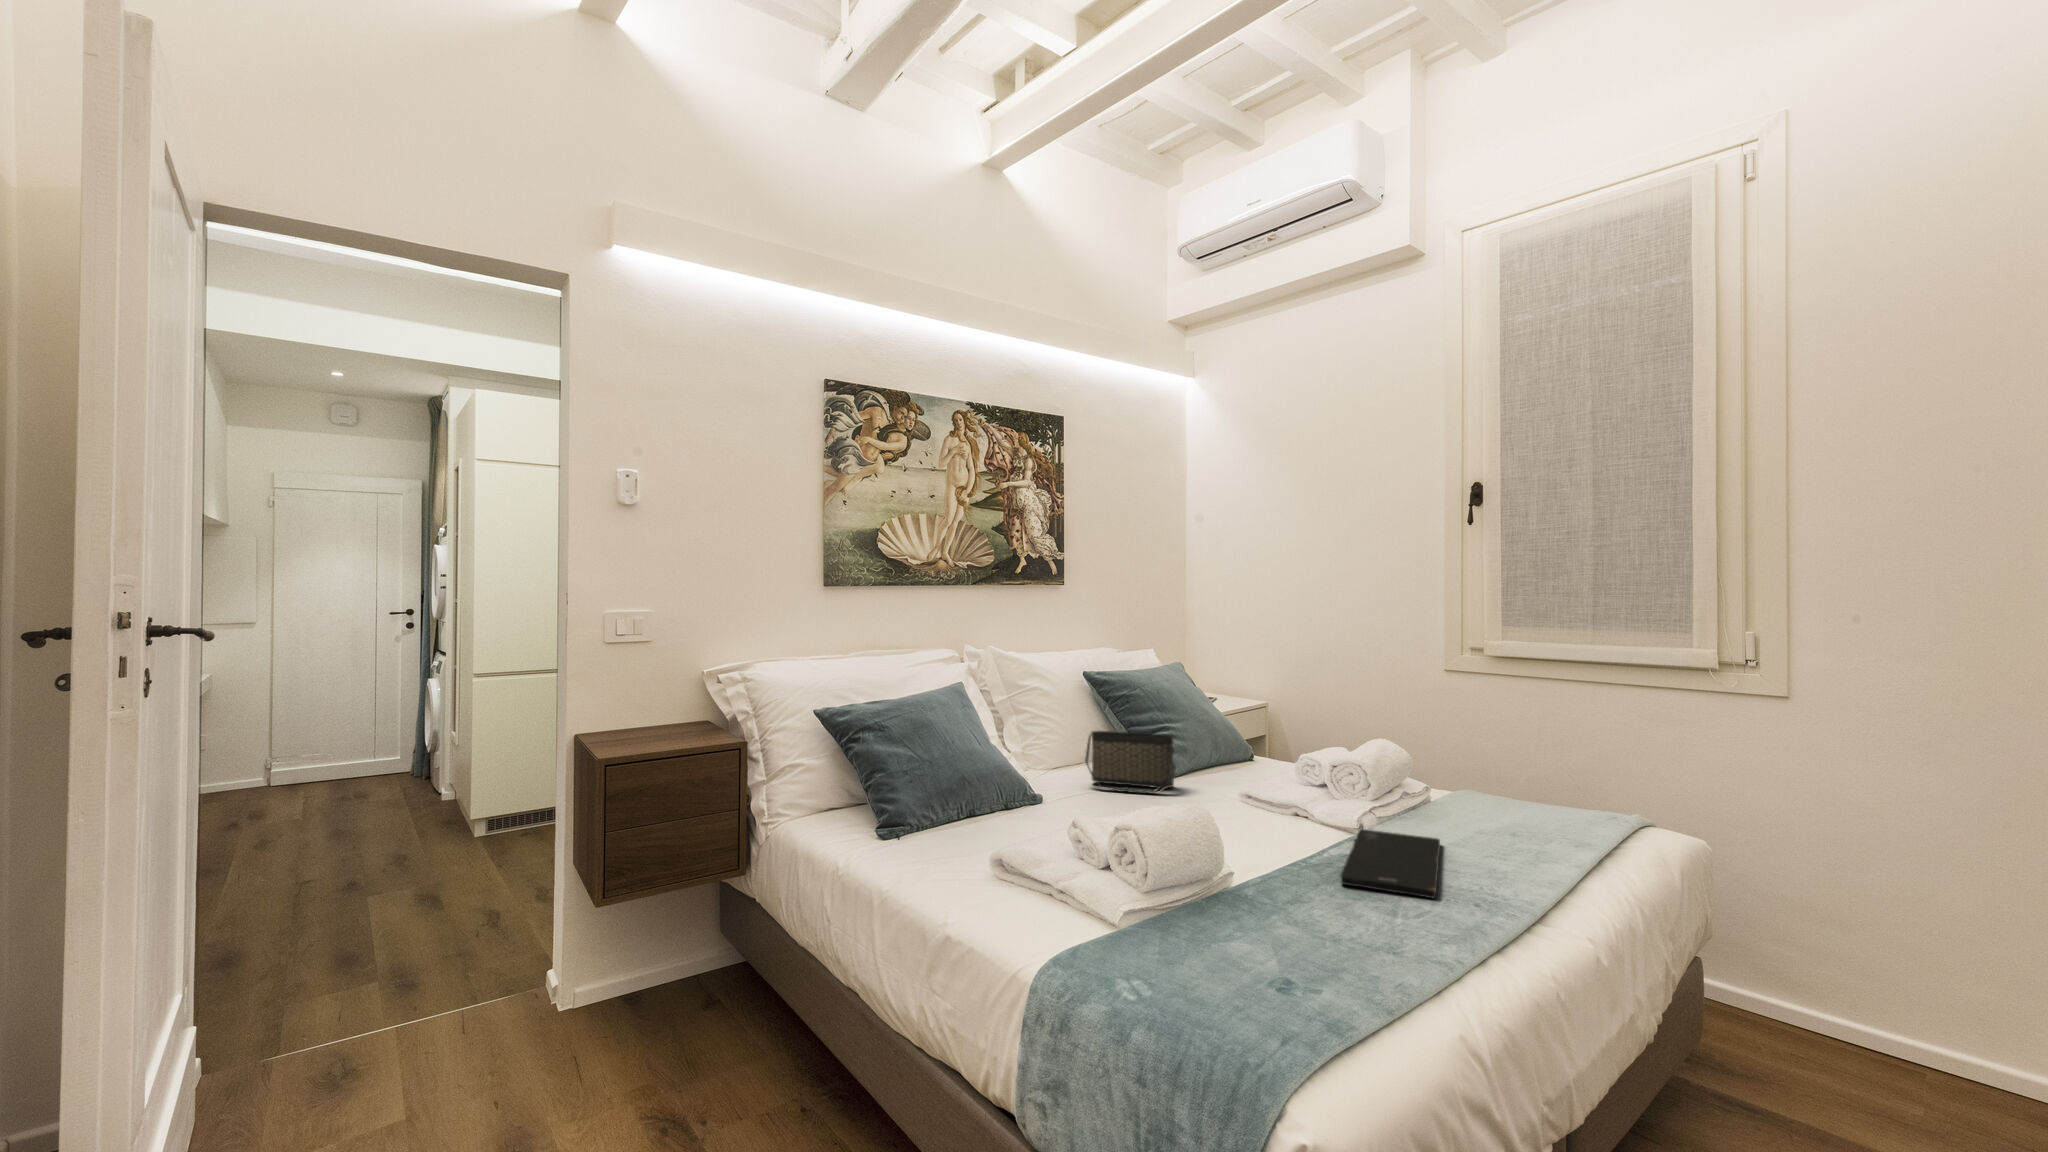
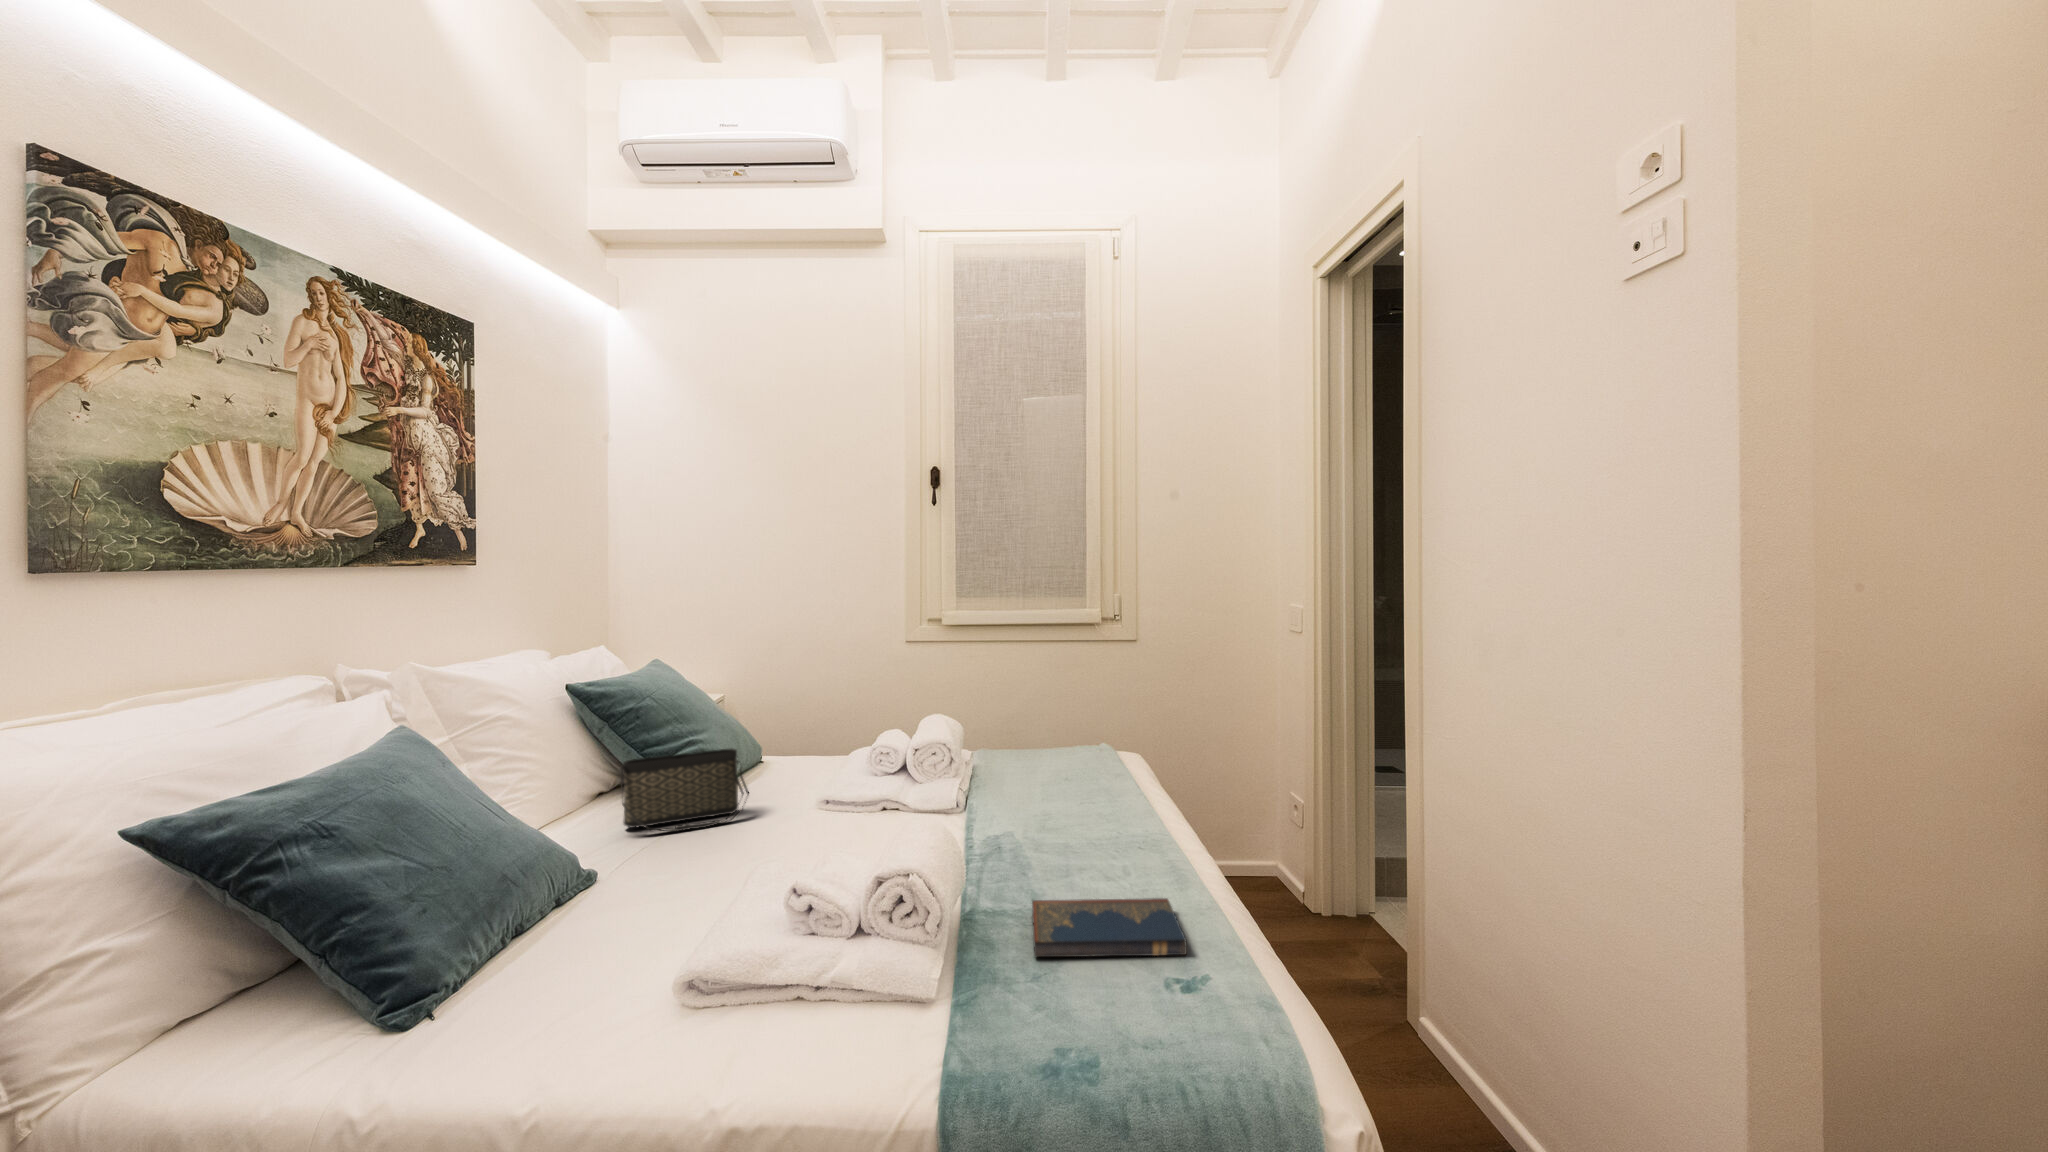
smartphone: present [1341,829,1440,898] -> none [980,796,1106,857]
hardcover book: none [1206,908,1395,1005] -> present [1032,898,1187,957]

